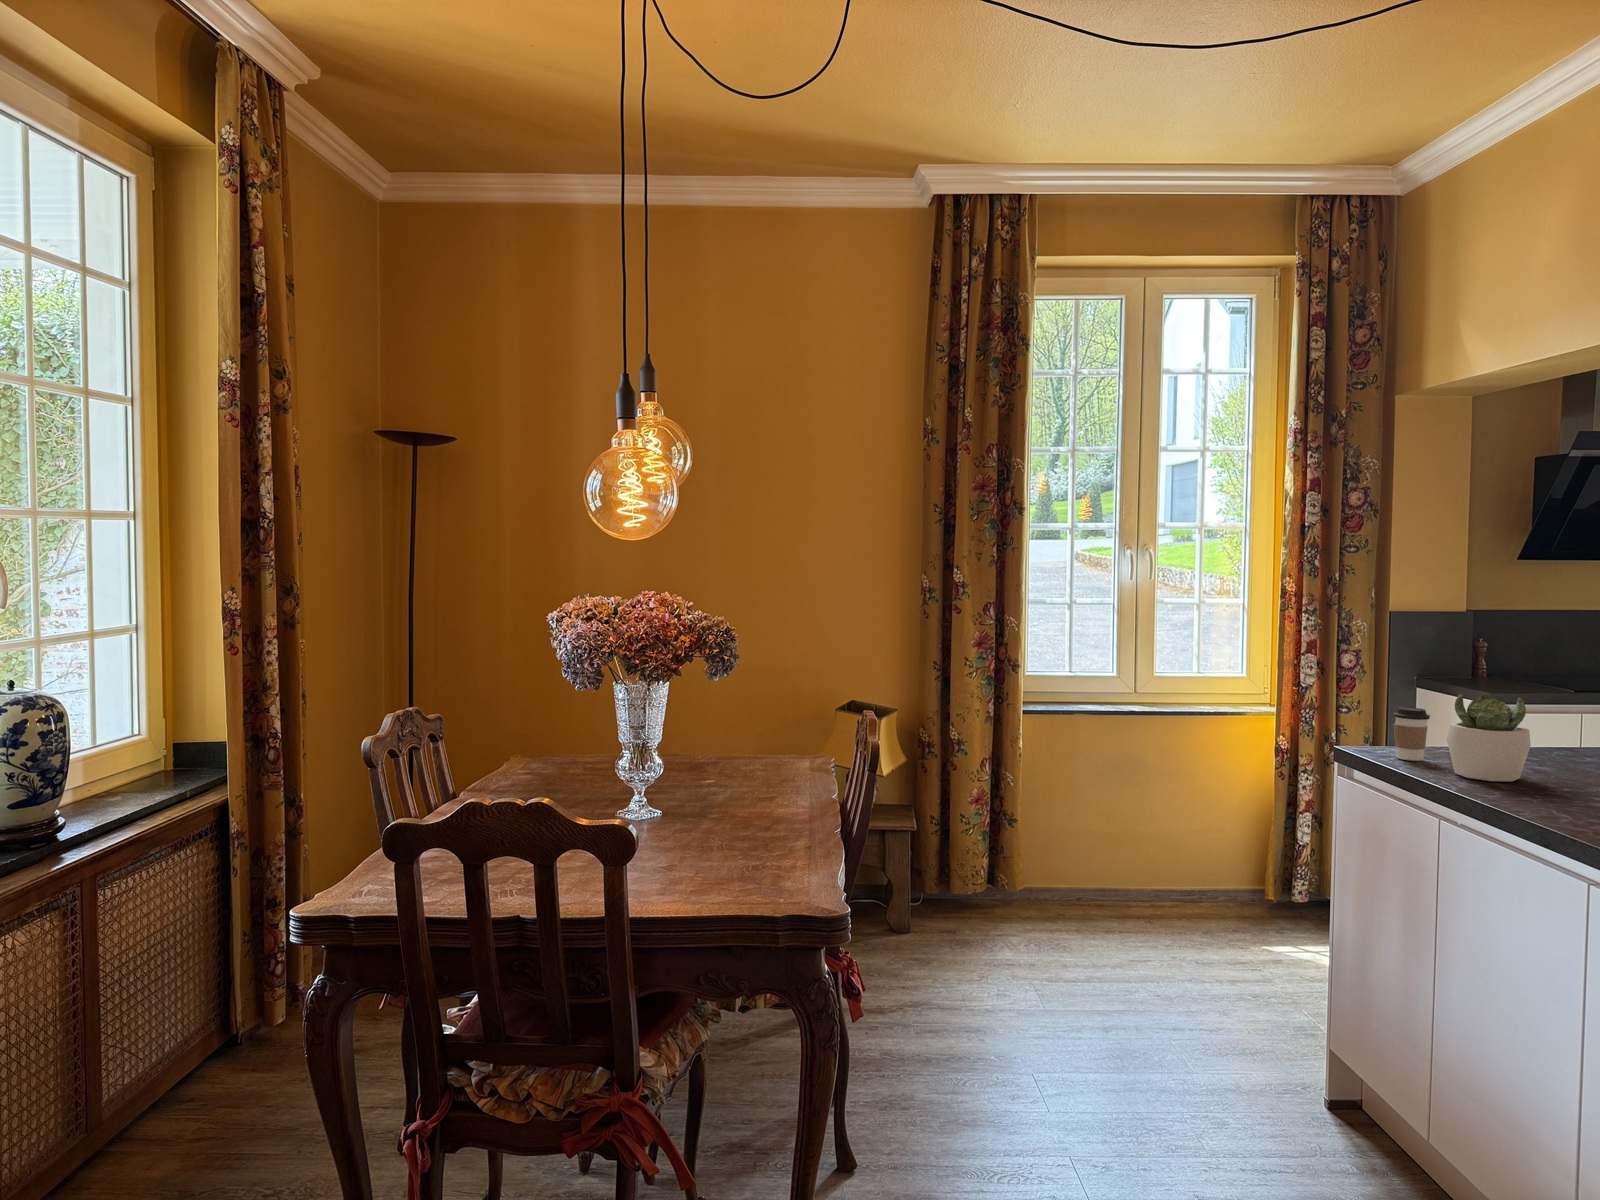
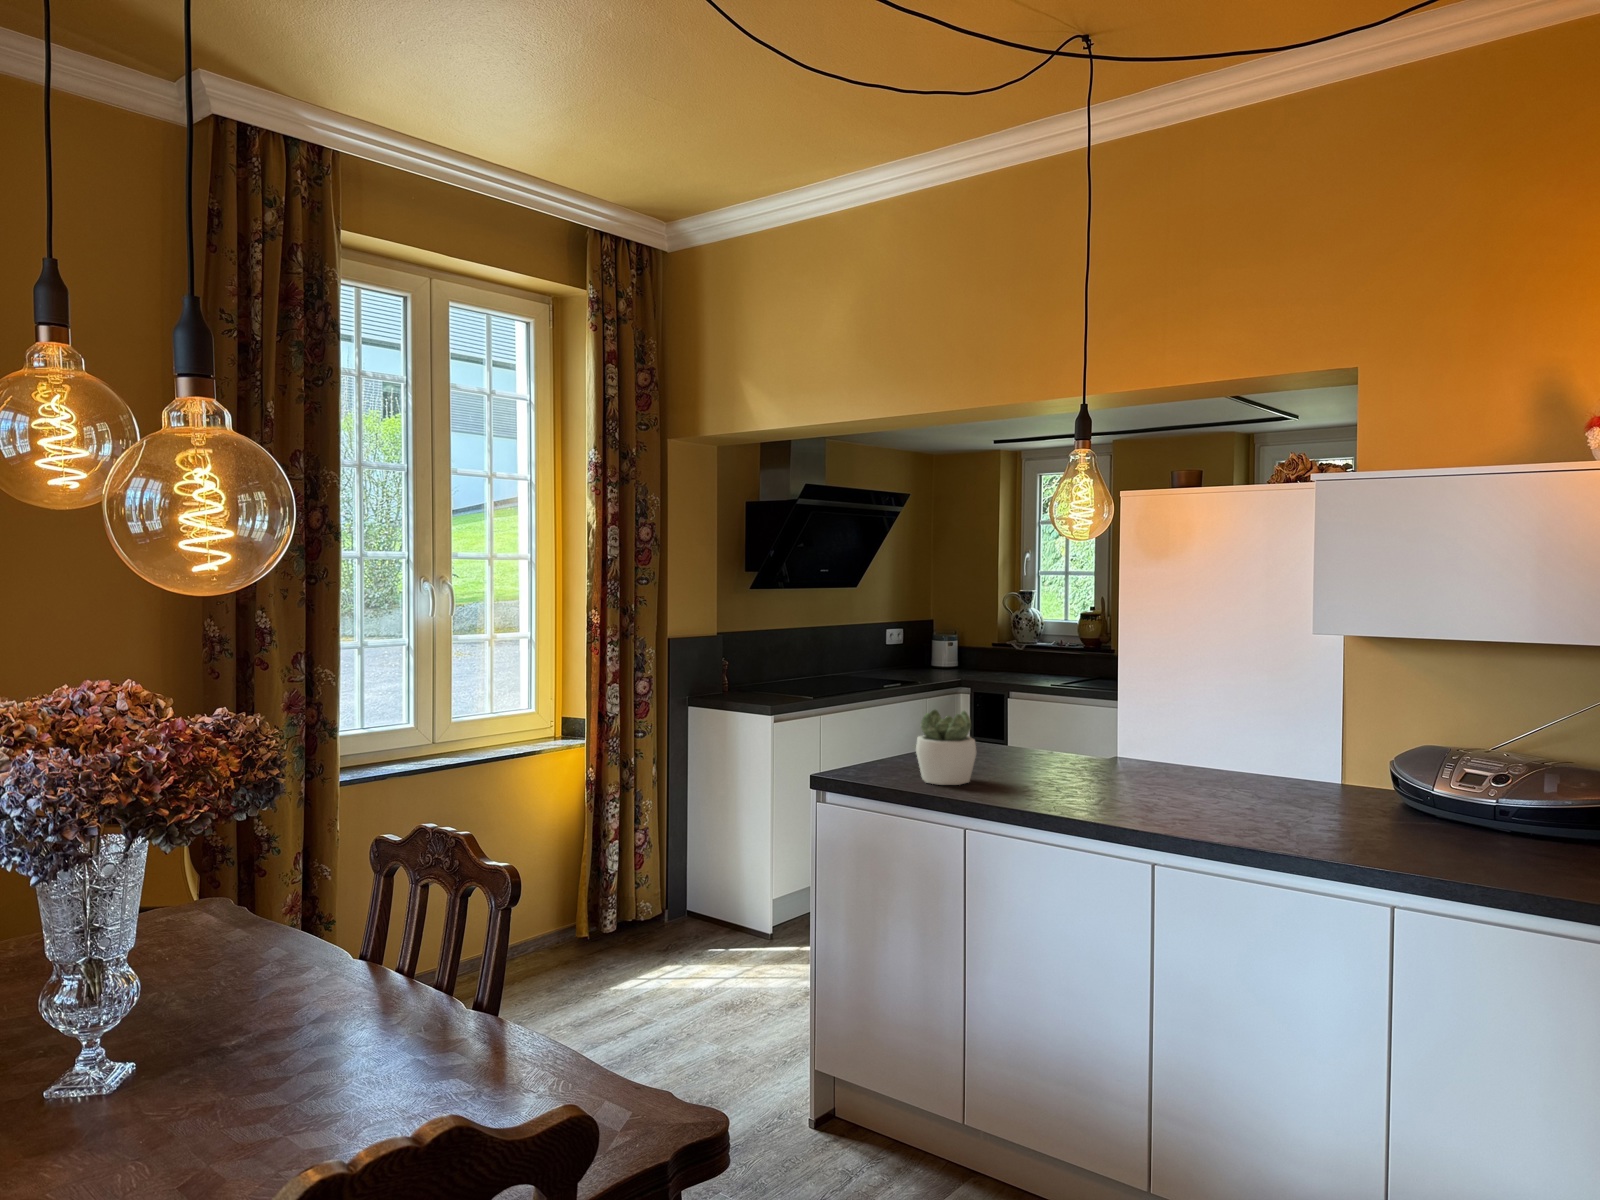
coffee cup: present [1394,707,1430,761] -> none [857,729,886,777]

